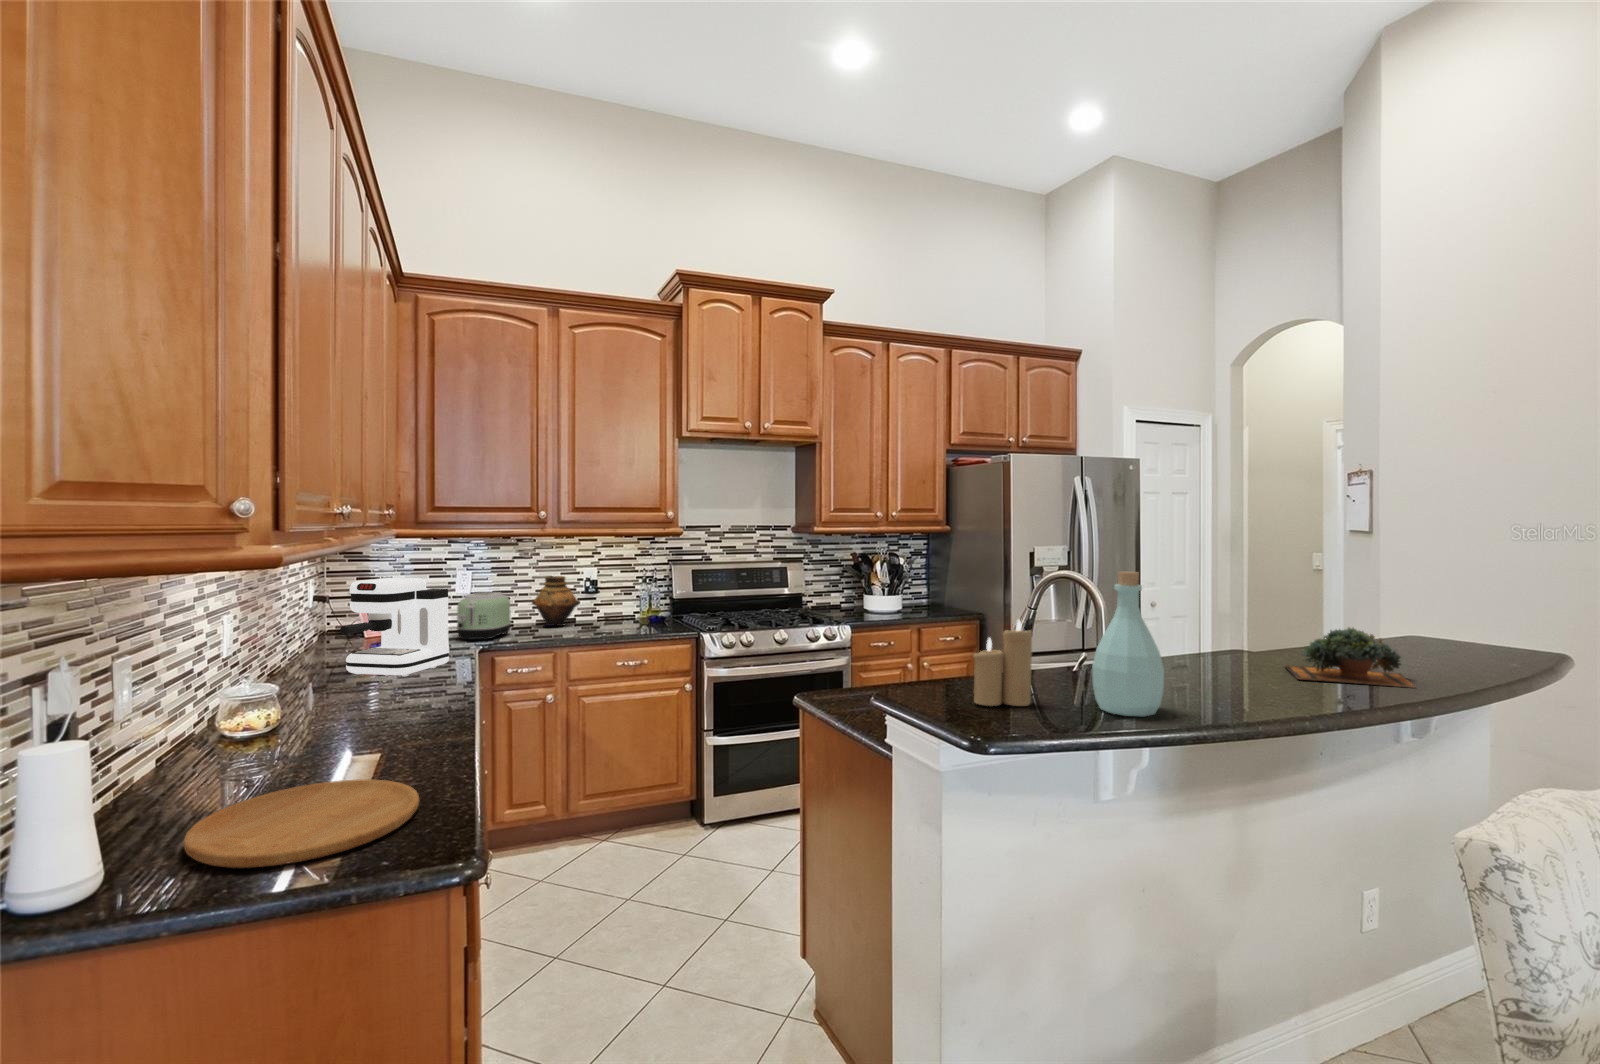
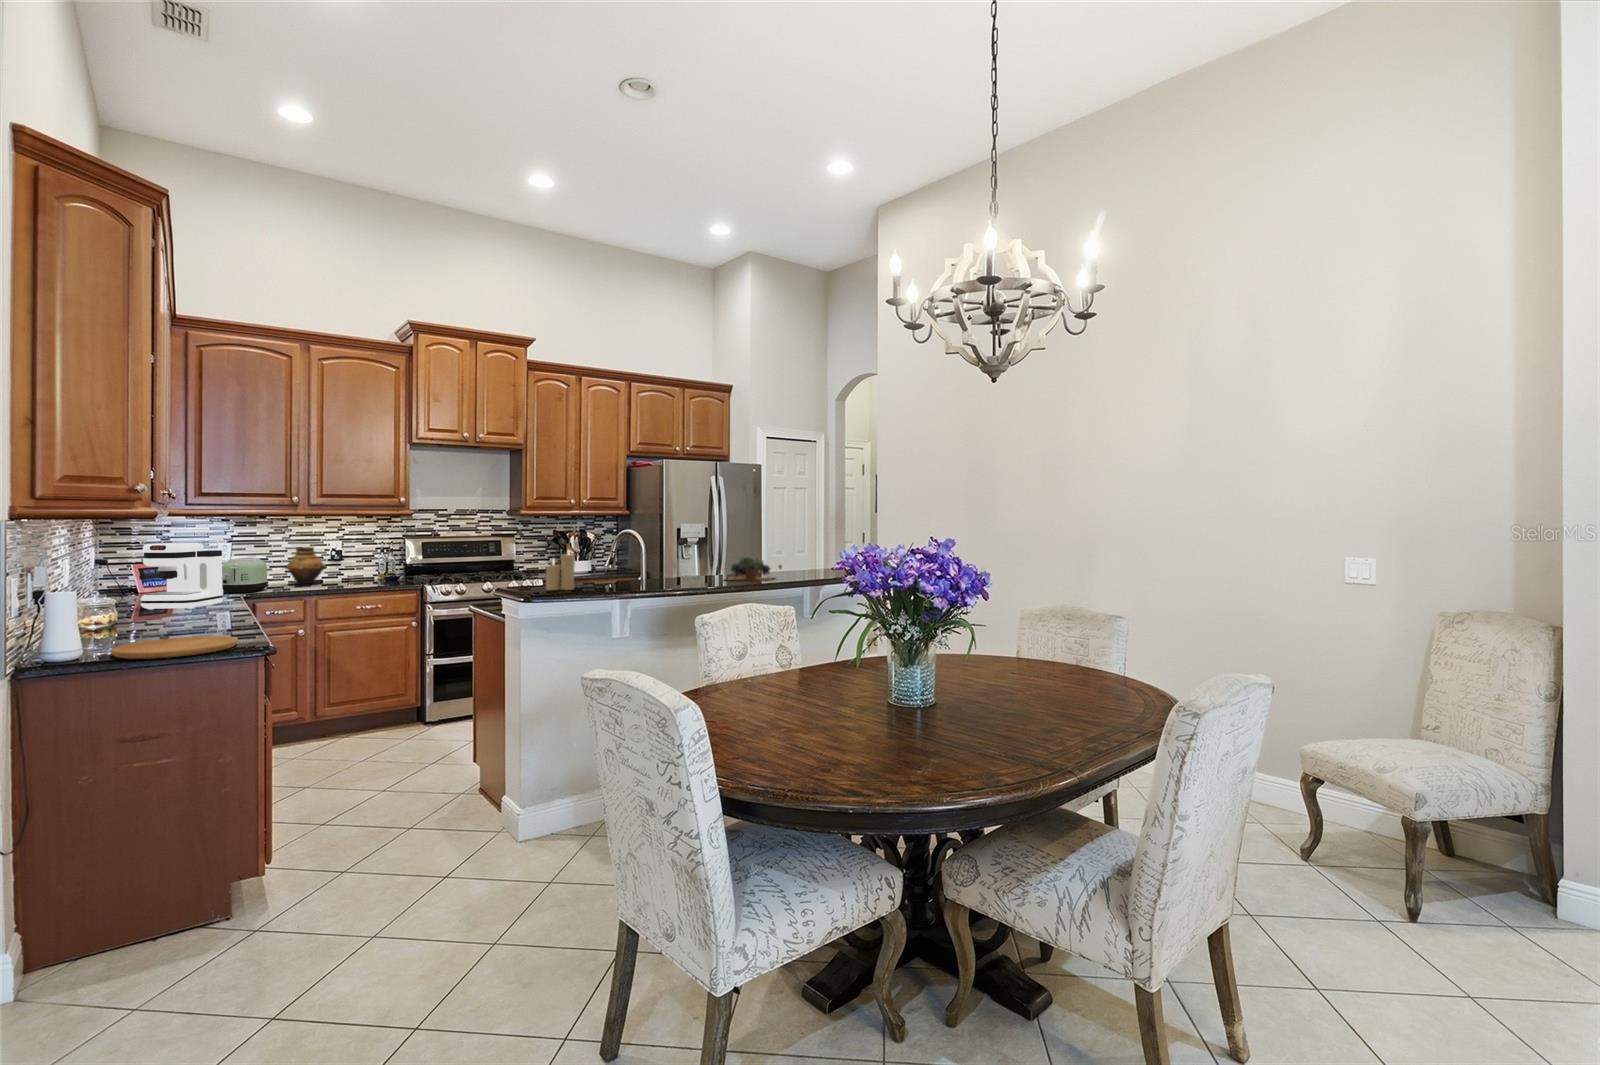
bottle: present [1092,572,1164,716] -> none [600,526,632,591]

